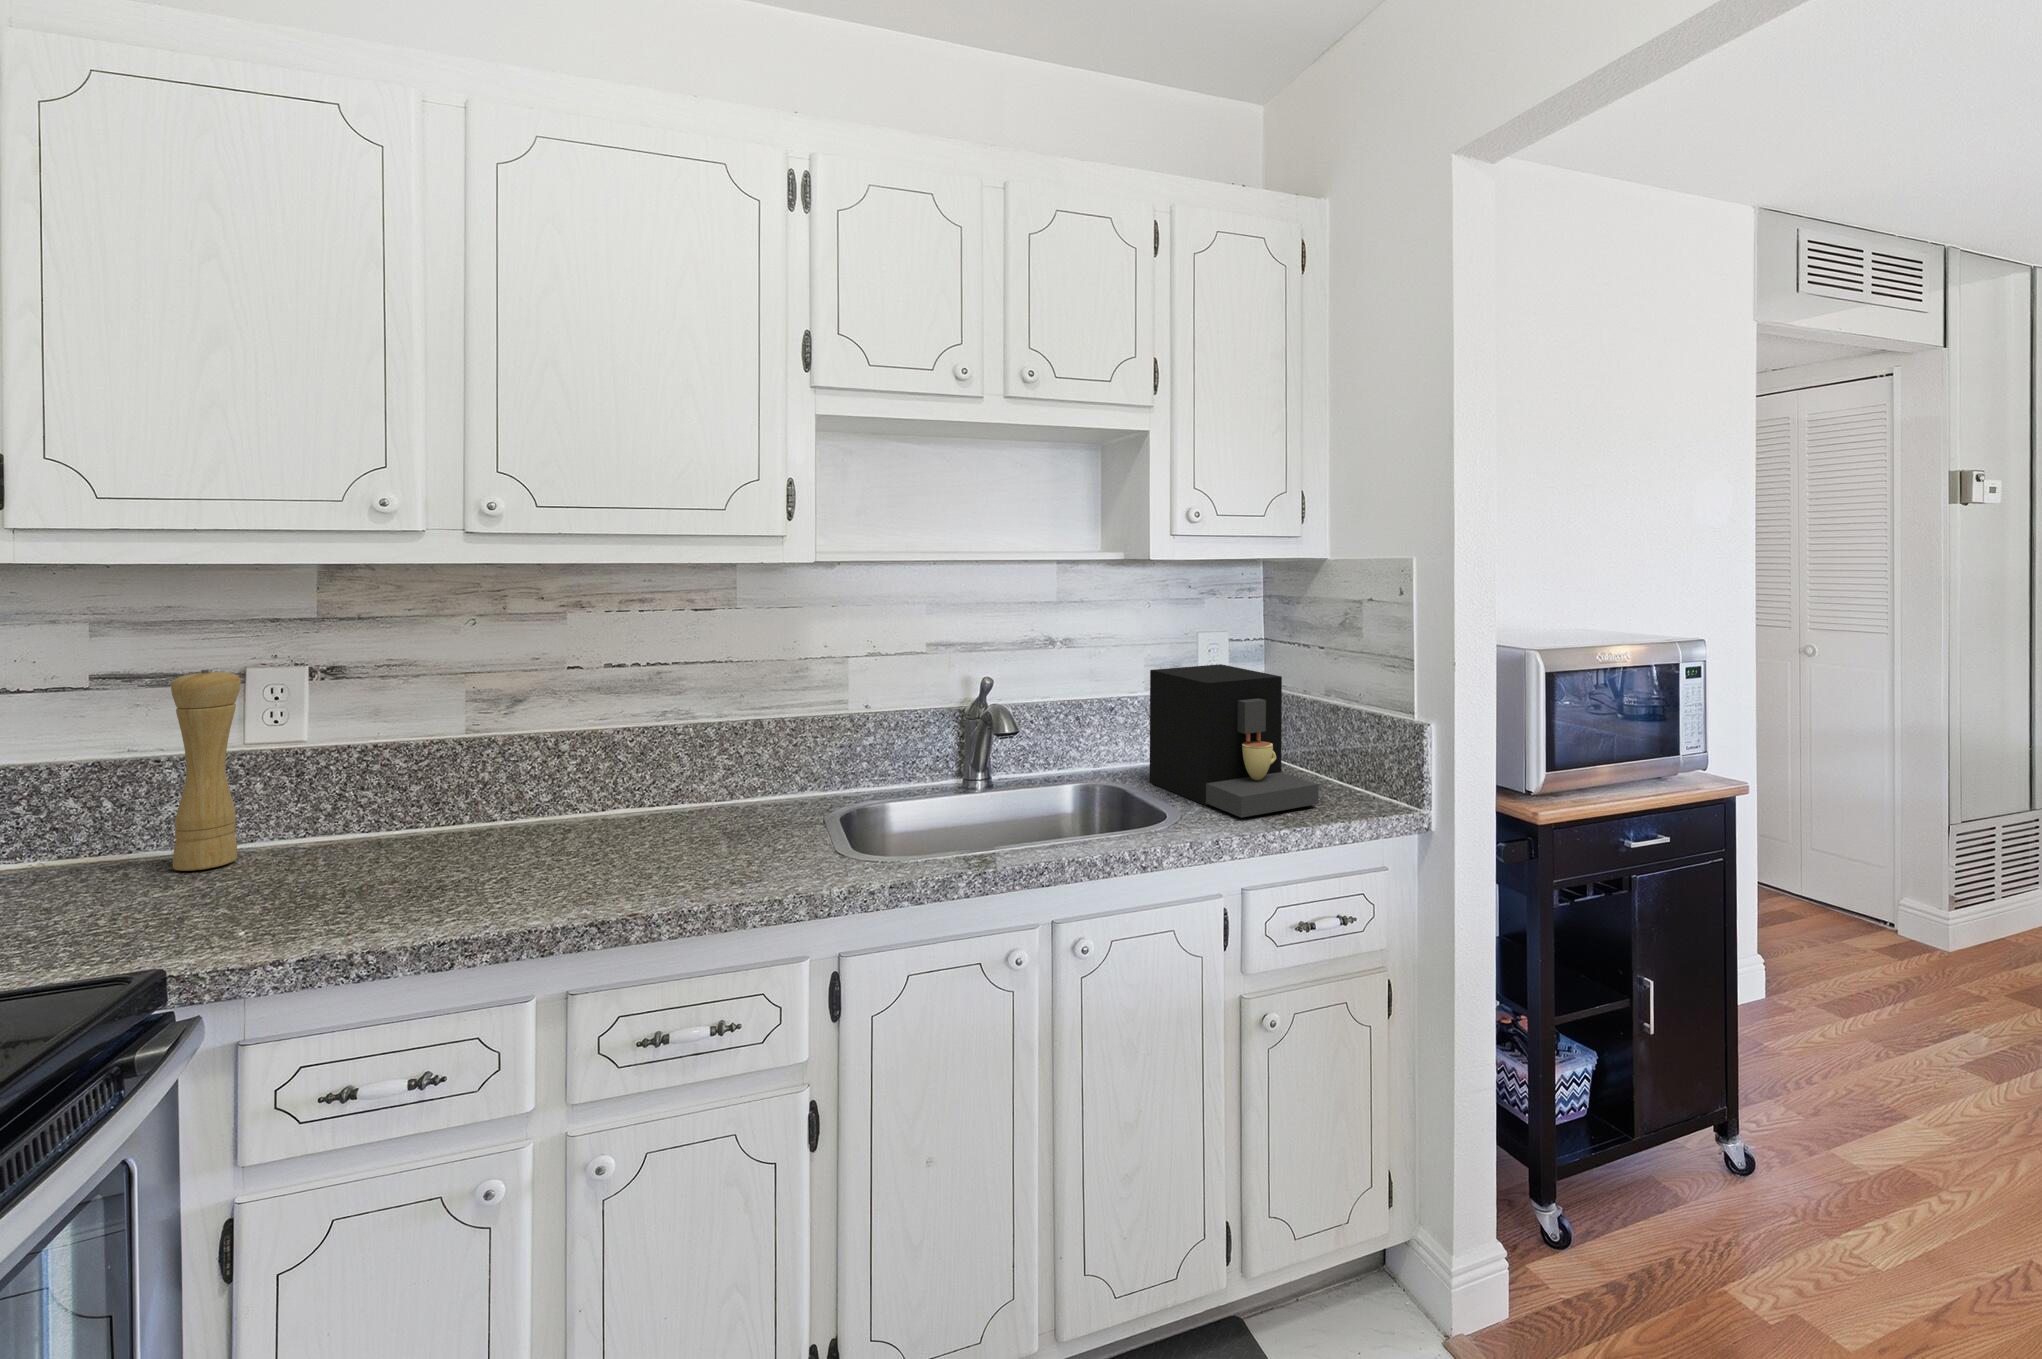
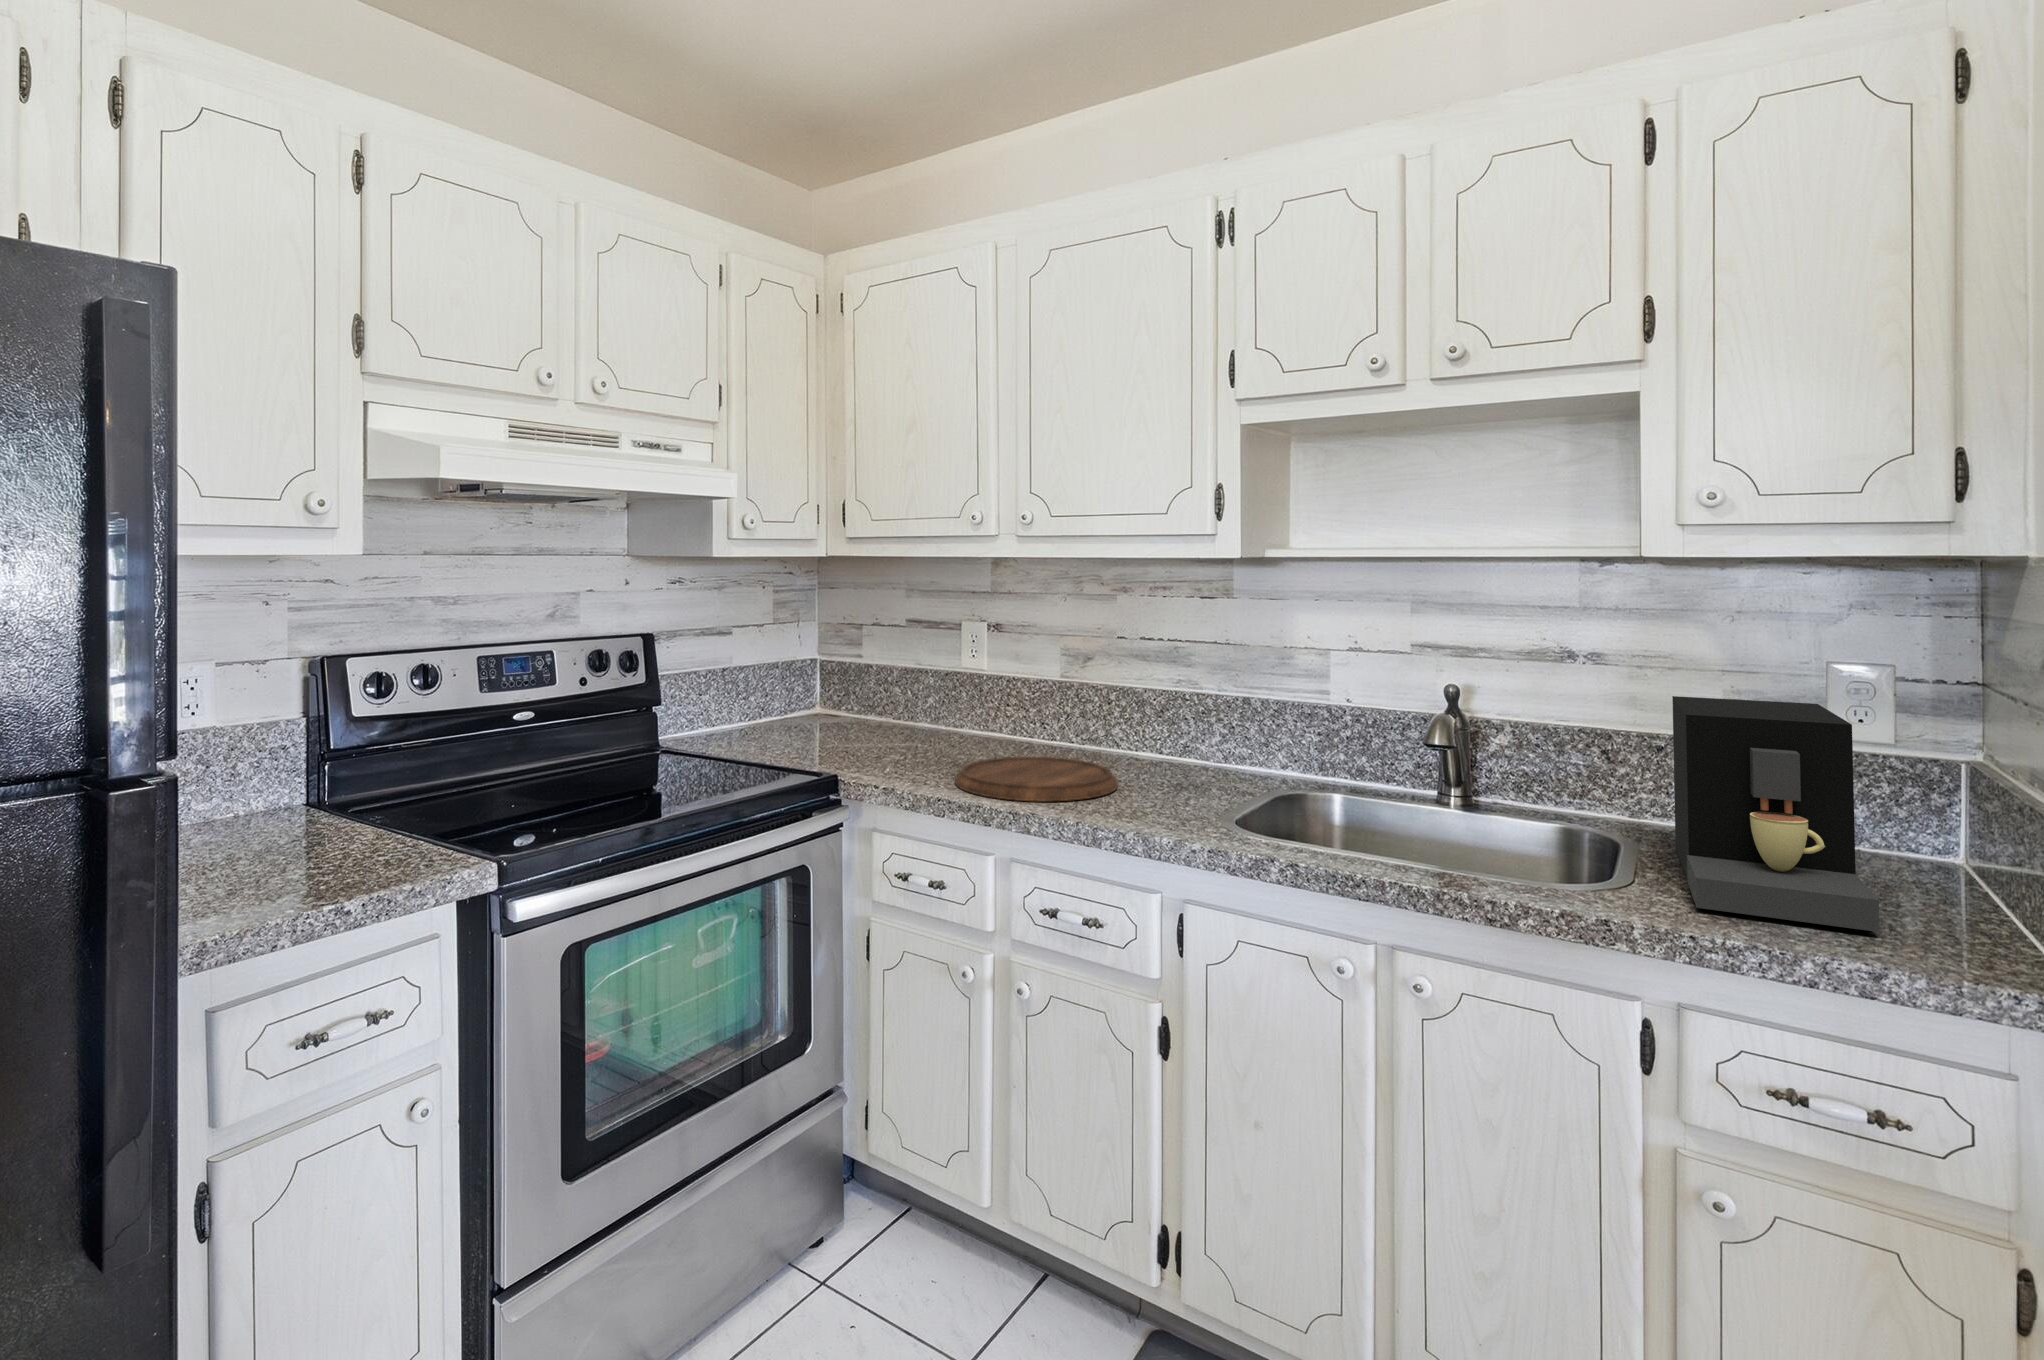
pepper mill: present [171,670,241,871] -> none [918,616,948,738]
cutting board: none [423,834,680,919] -> present [955,756,1118,801]

